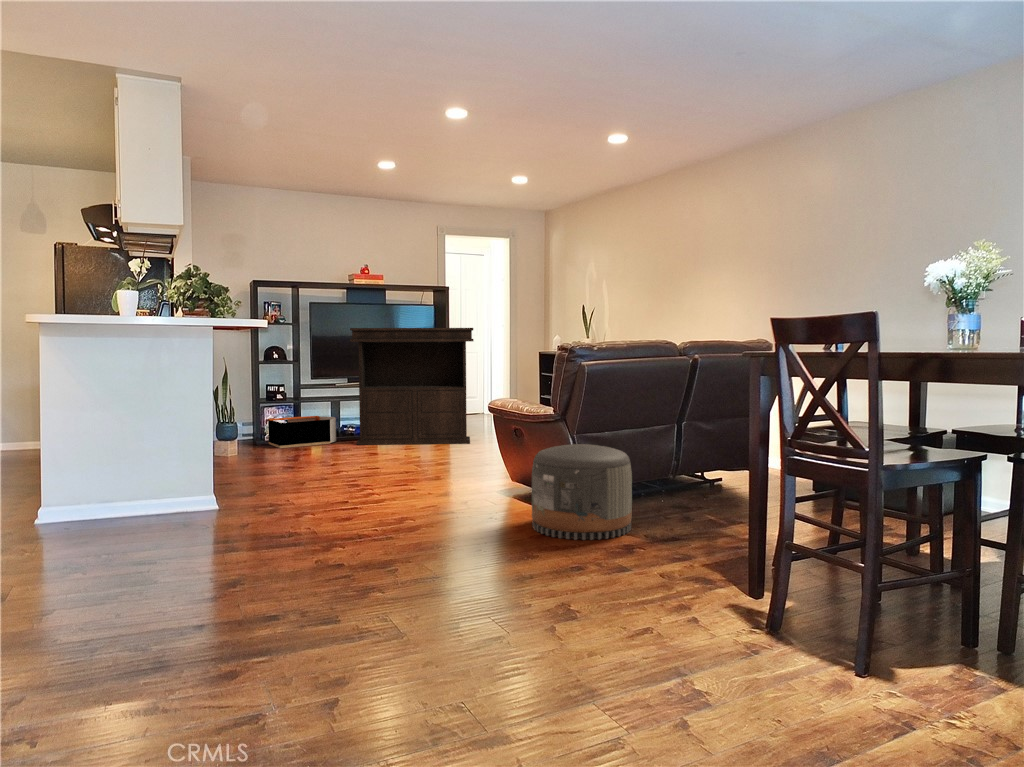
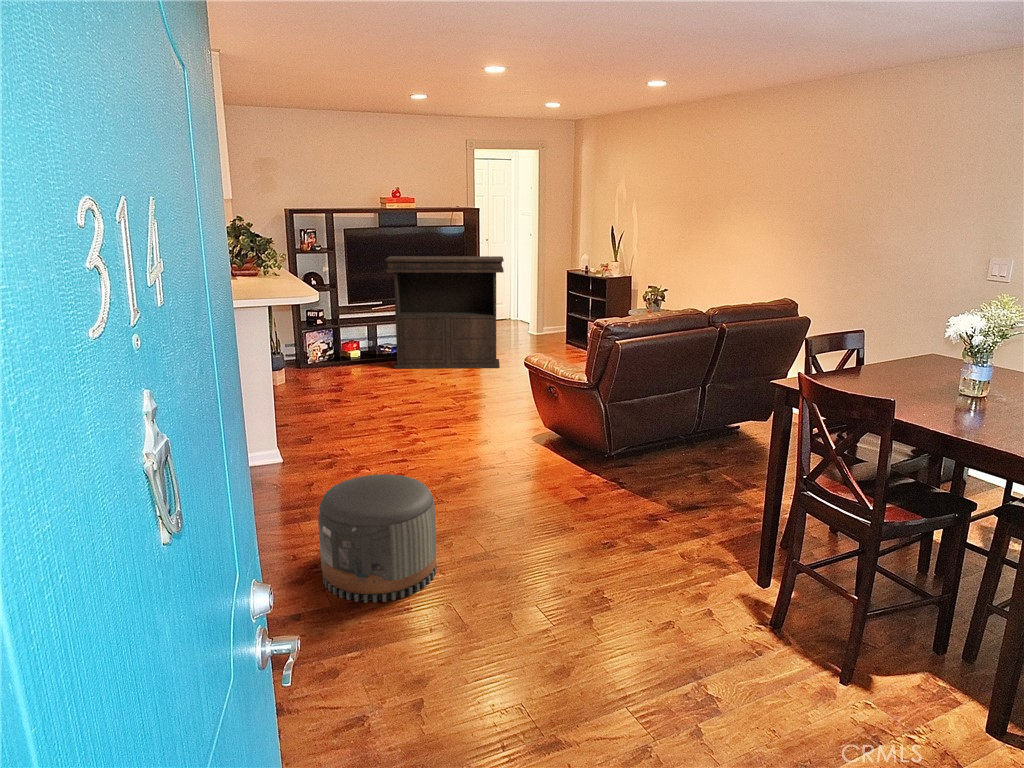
storage bin: present [268,416,336,448] -> none [311,338,374,372]
pouf: present [532,444,632,540] -> present [318,474,437,603]

